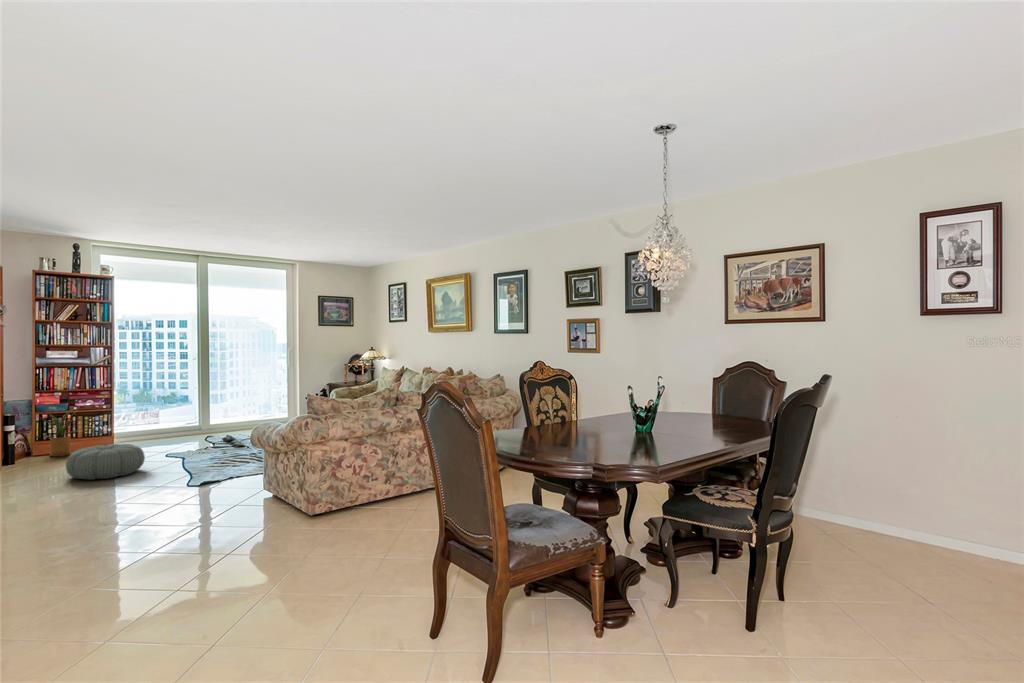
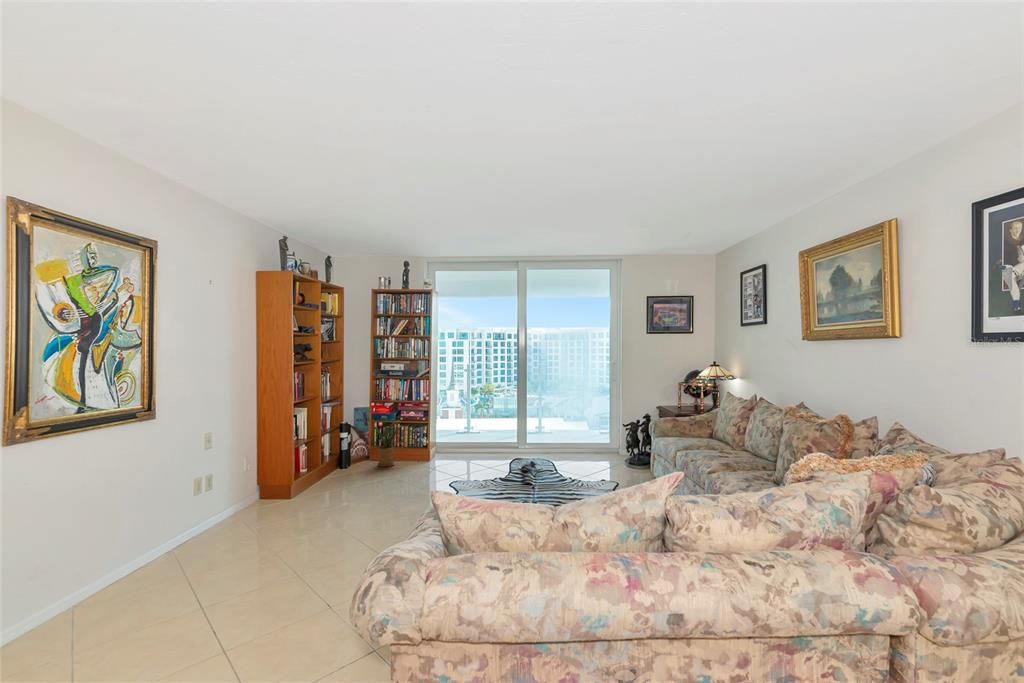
pouf: present [66,444,145,480] -> none [329,473,403,518]

